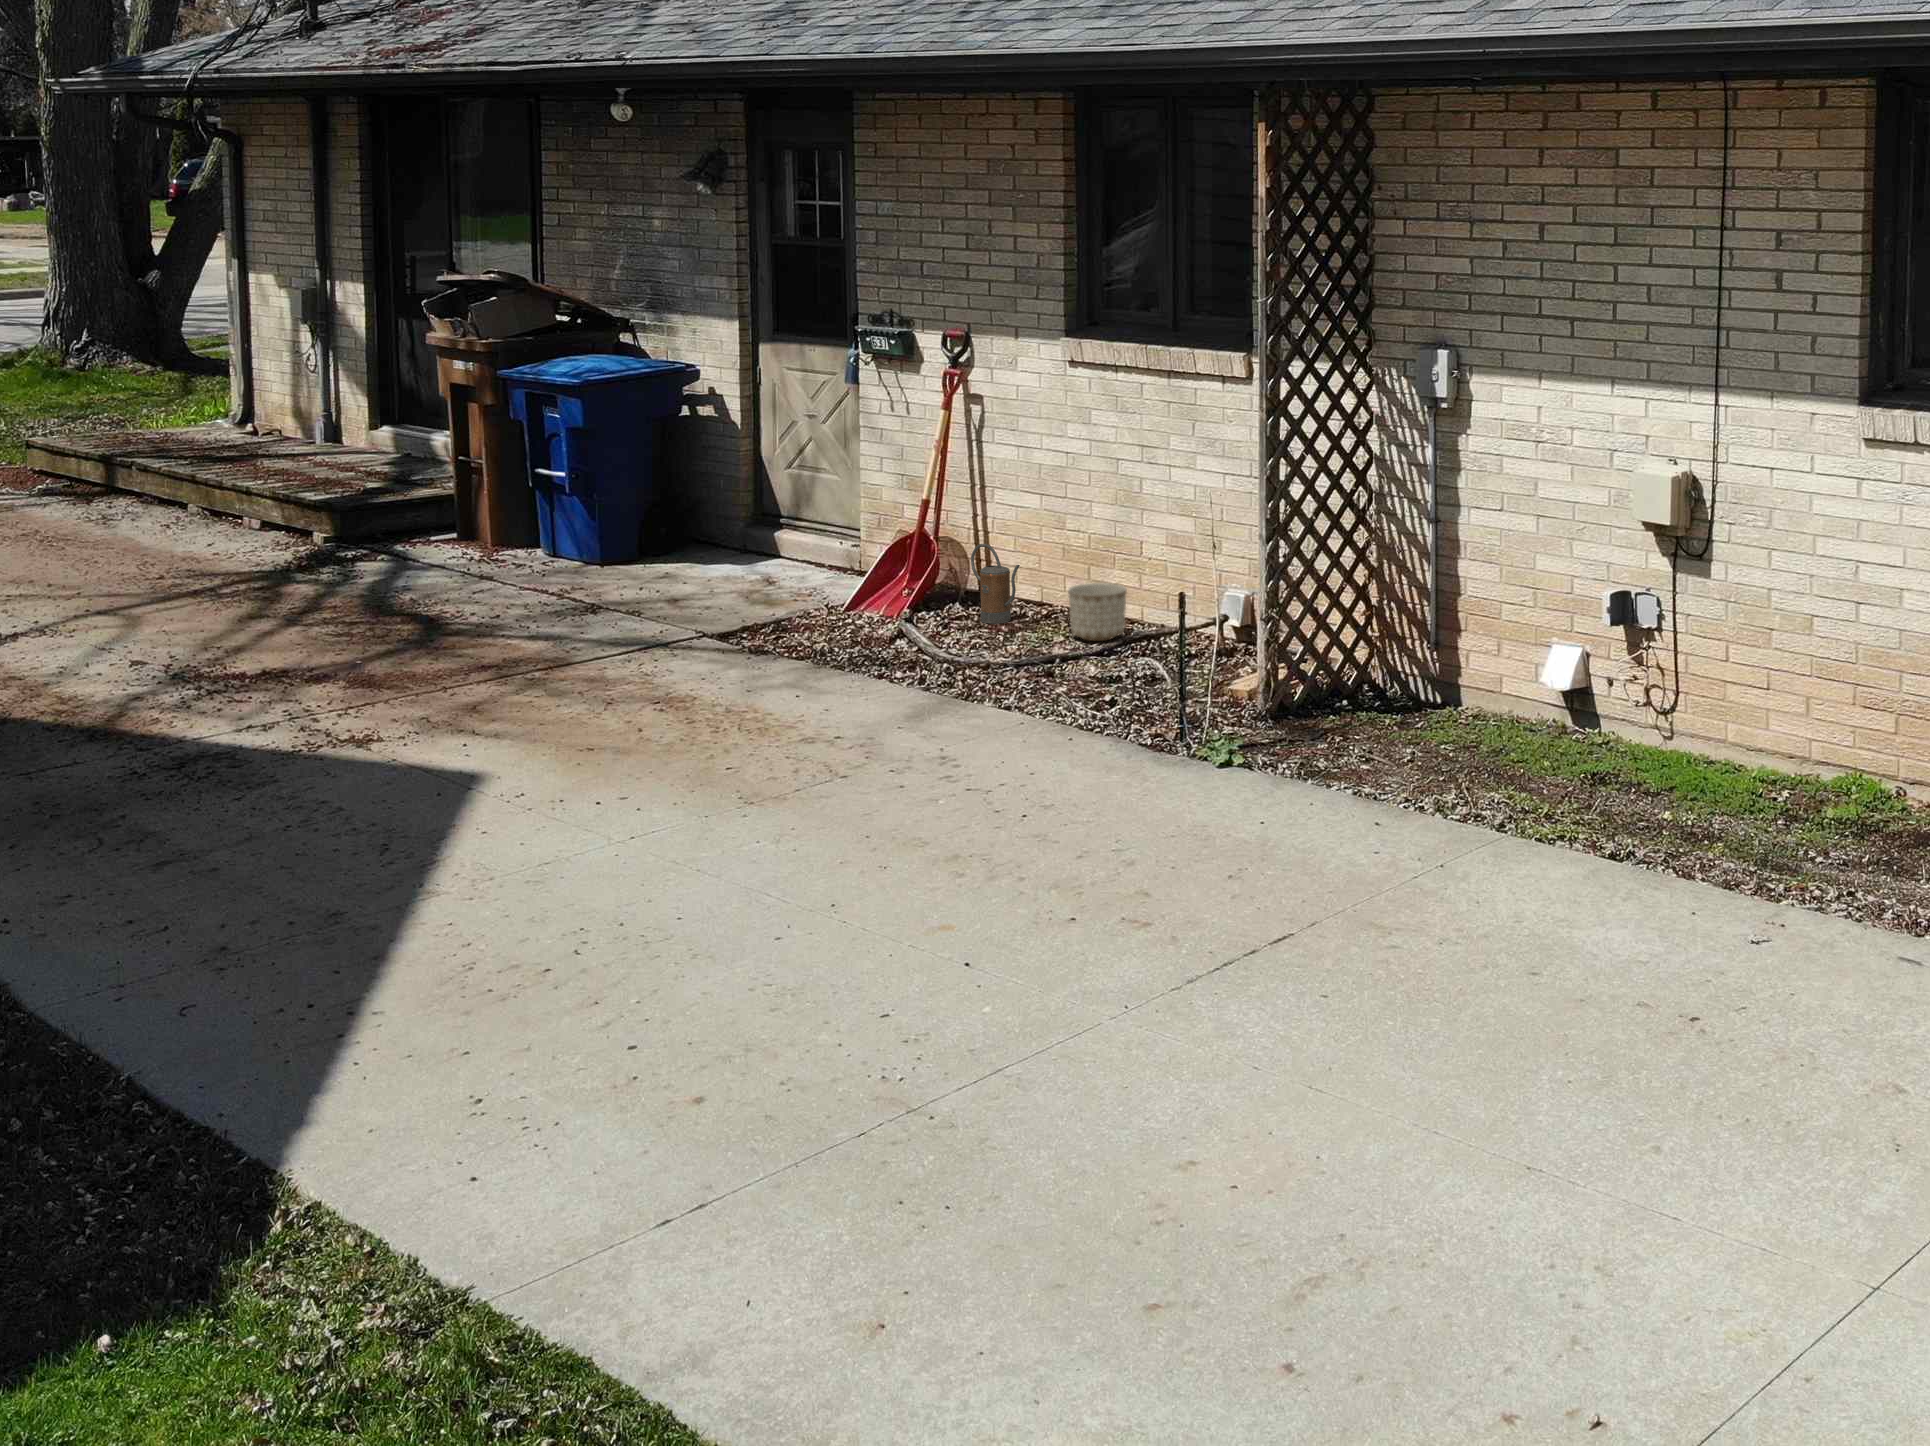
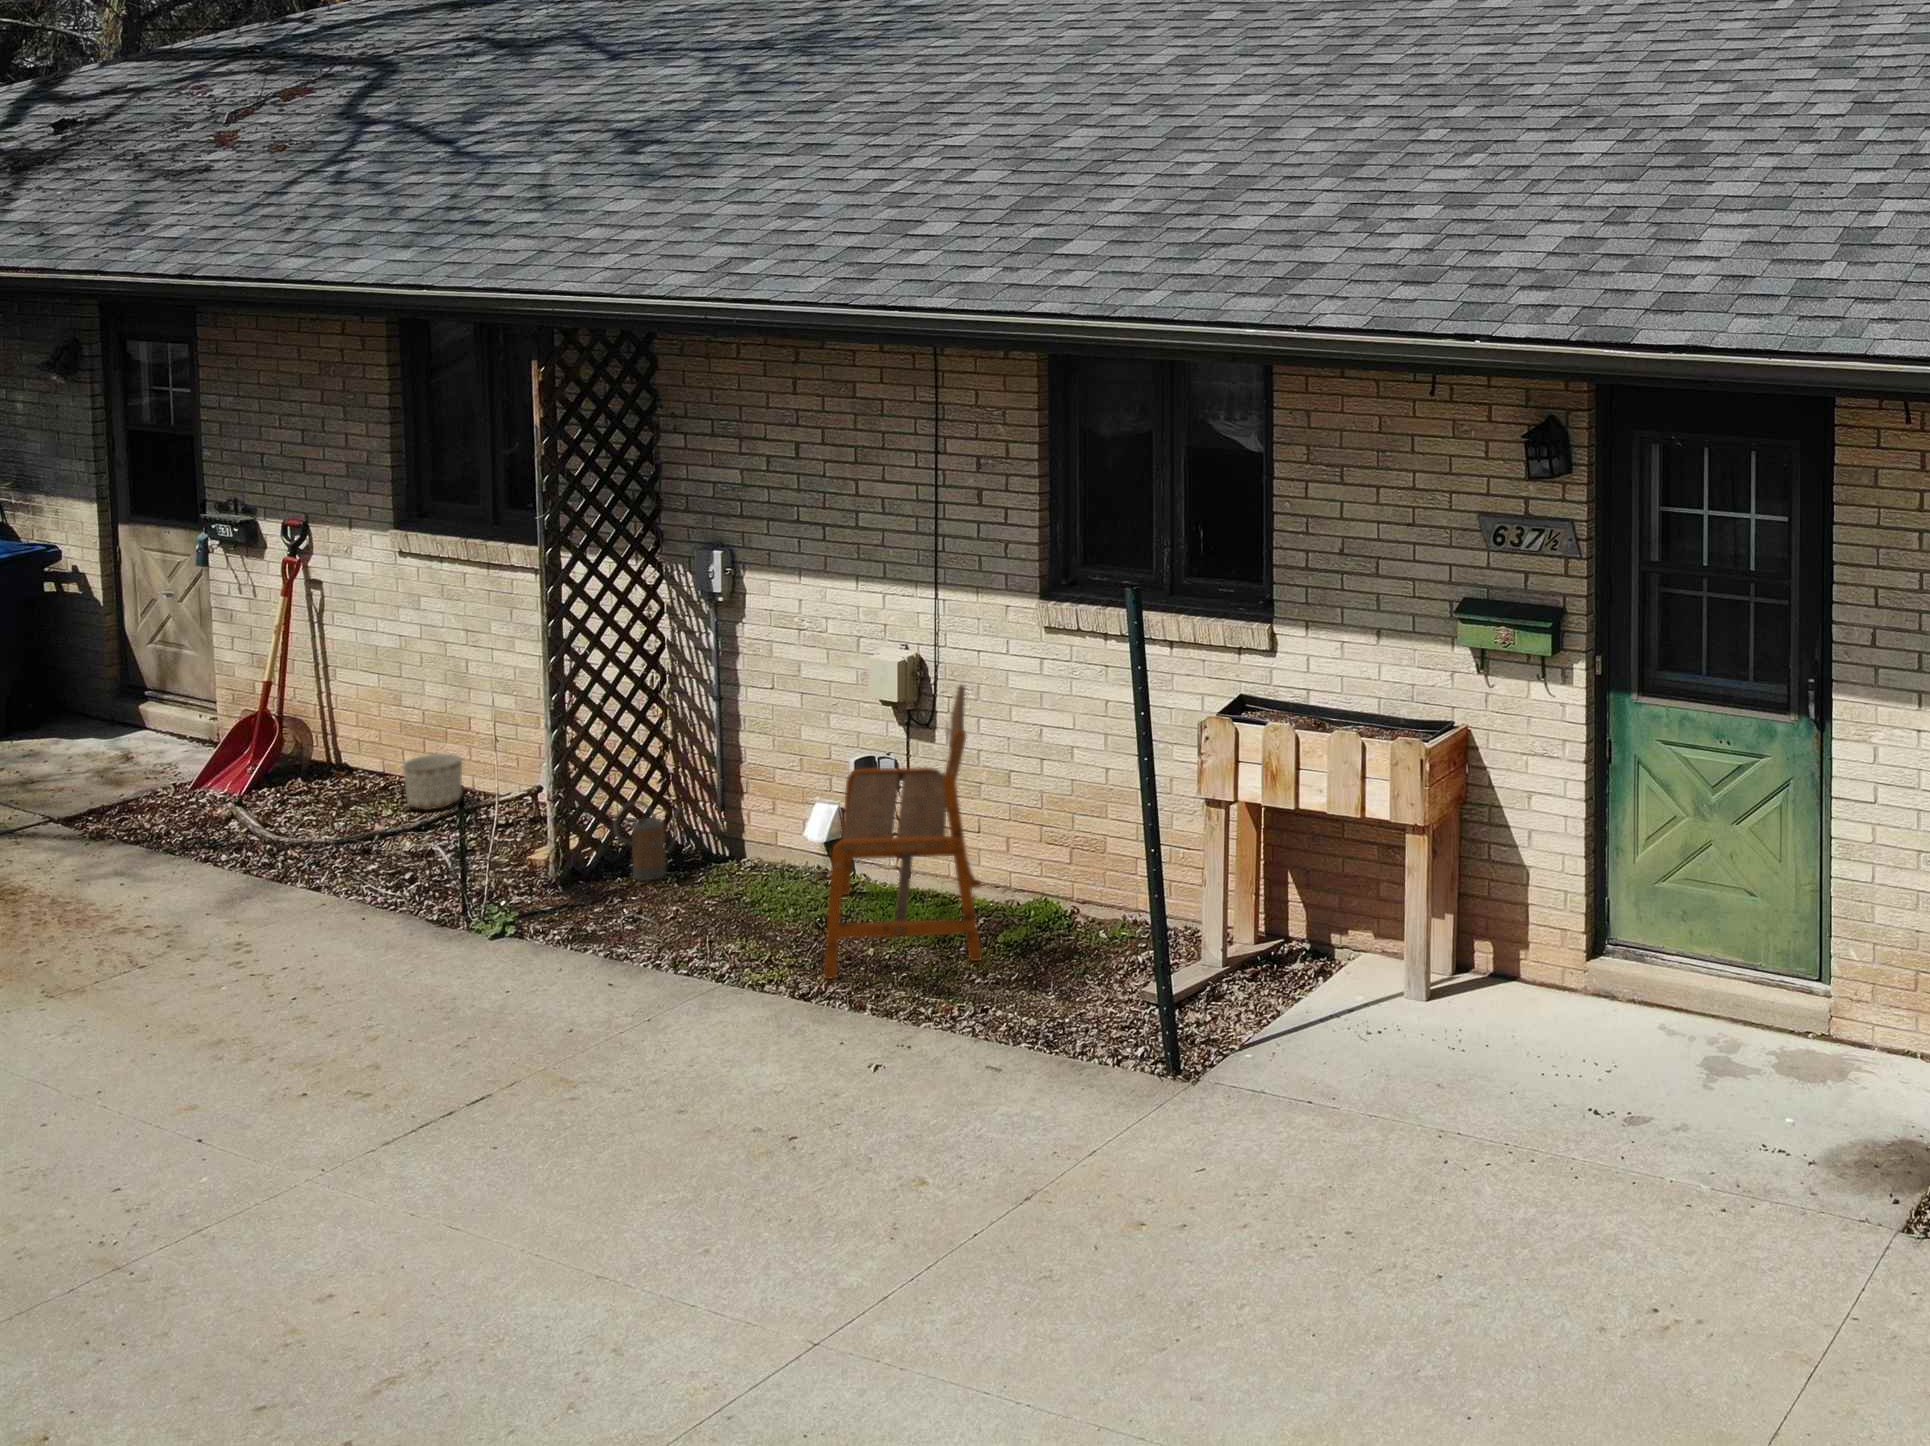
bench: none [1591,502,1810,838] -> present [824,685,982,979]
watering can: present [971,544,1020,623] -> present [613,801,681,881]

